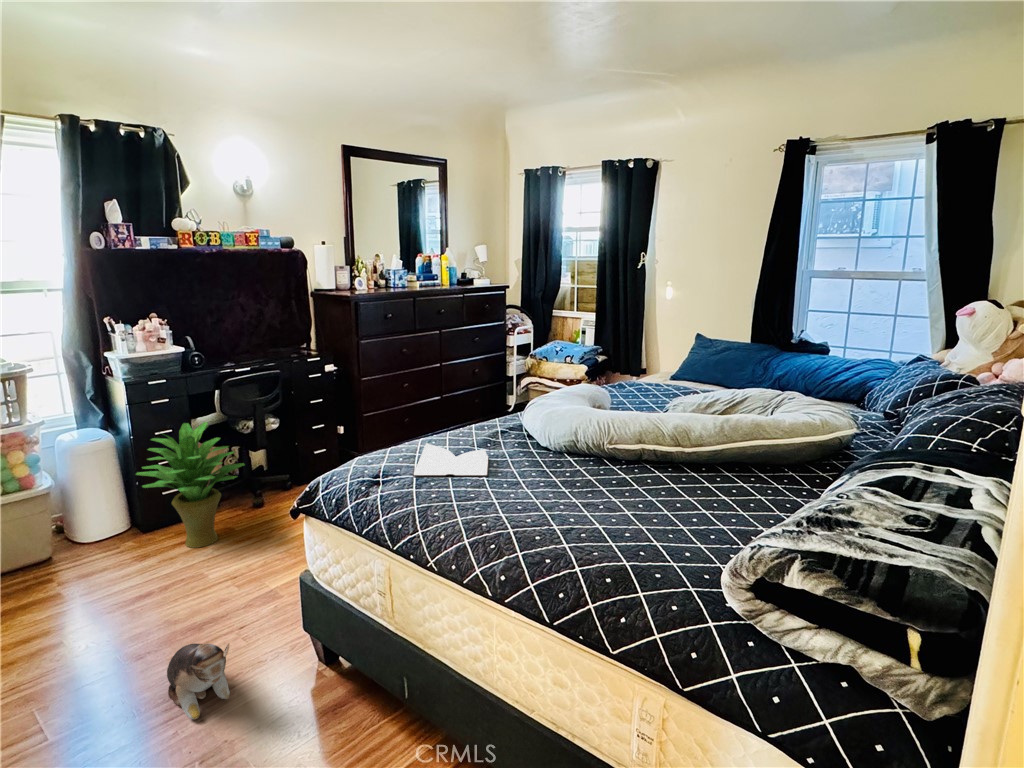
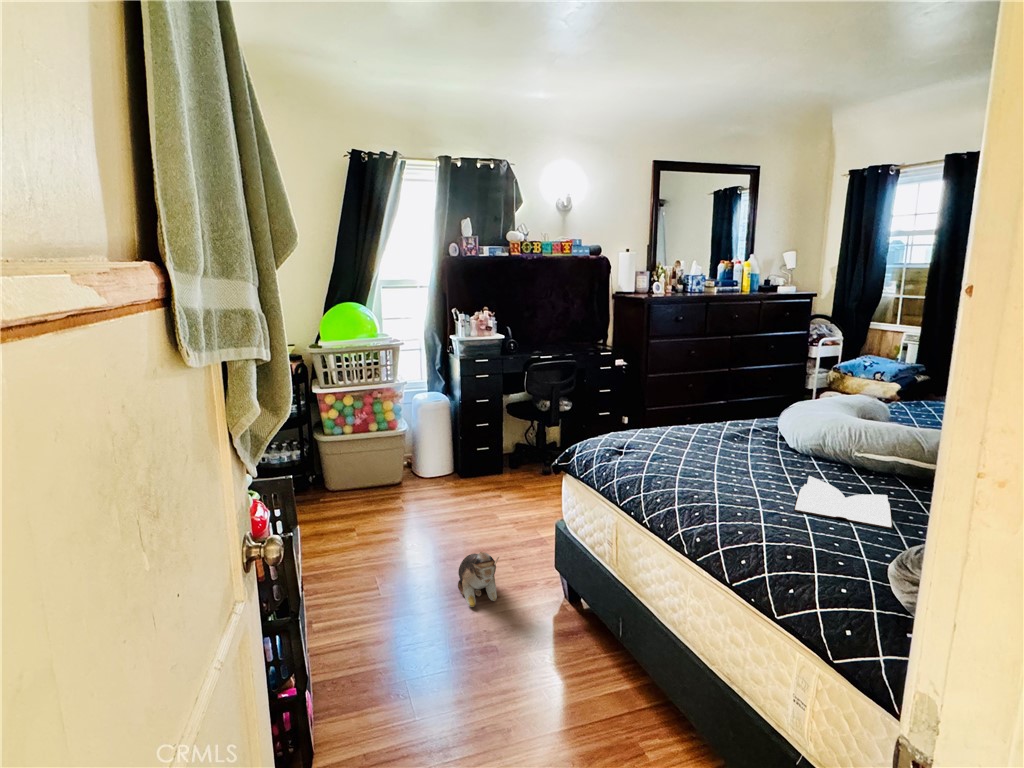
potted plant: present [136,422,244,548] -> none [459,396,536,496]
book: present [413,443,489,477] -> present [794,476,893,529]

